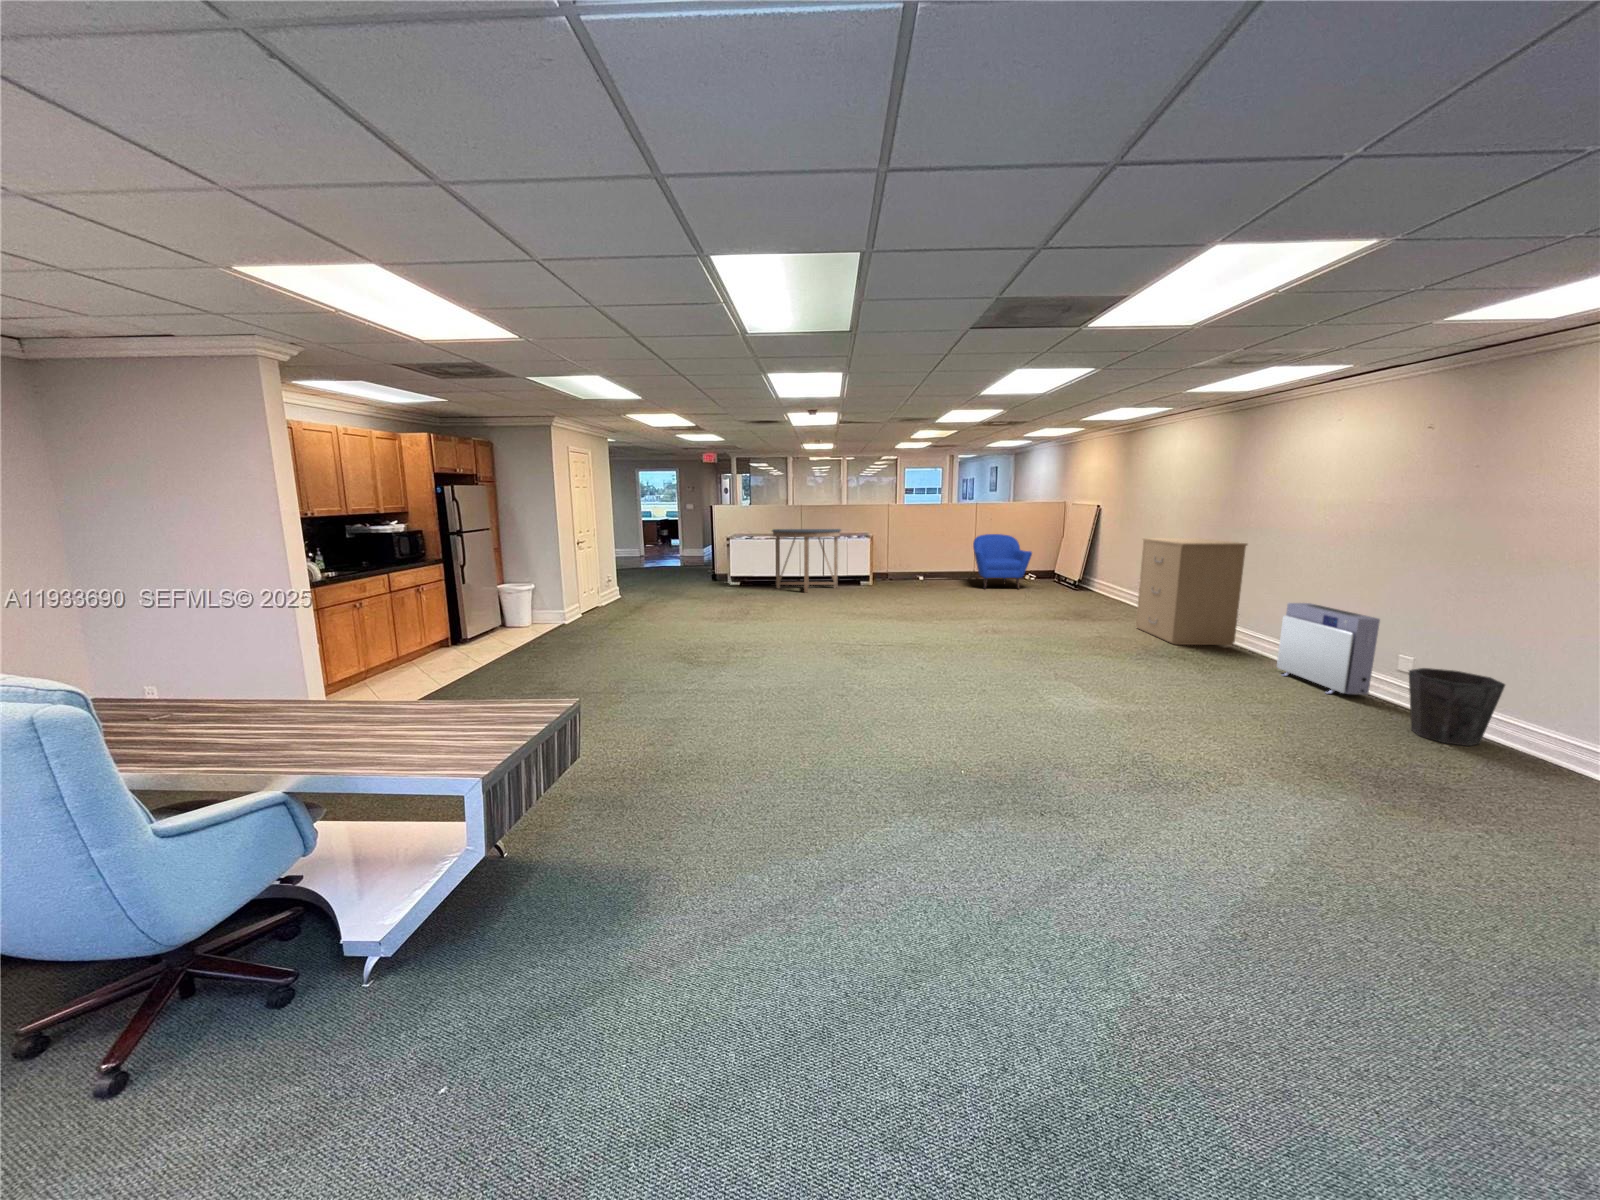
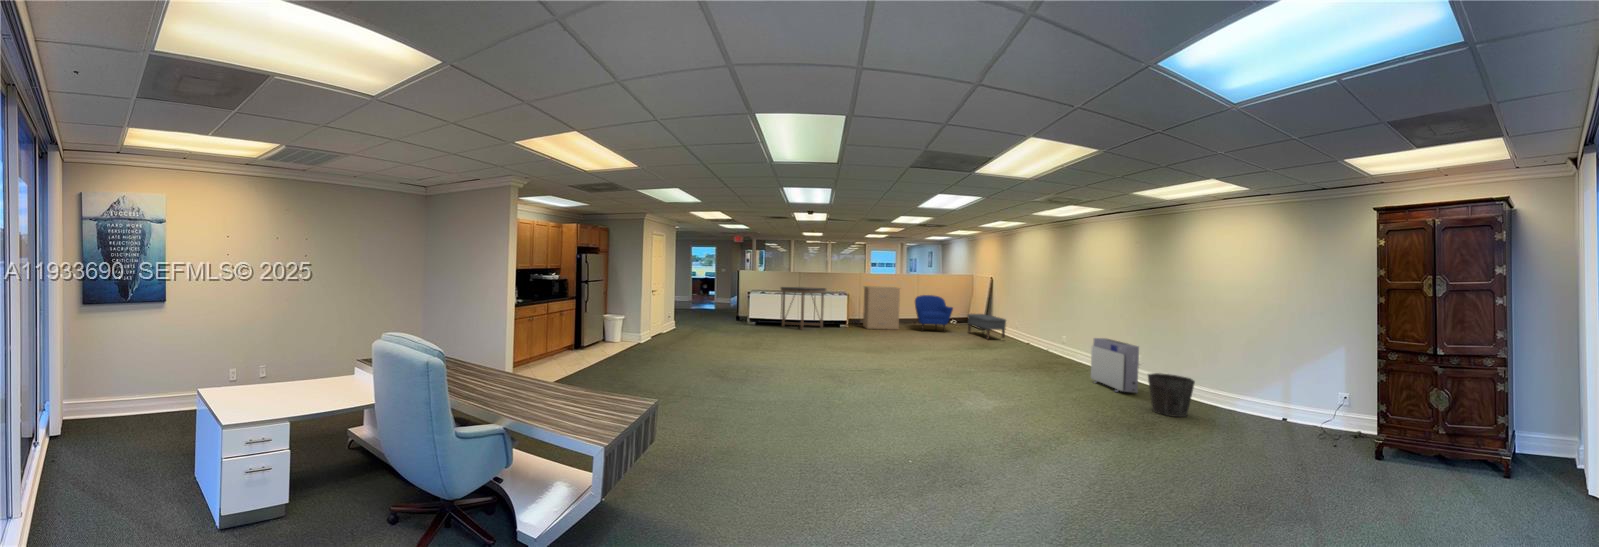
filing cabinet: present [1136,538,1247,645] -> present [863,286,900,330]
bench: none [1053,560,1116,600] -> present [968,314,1006,340]

